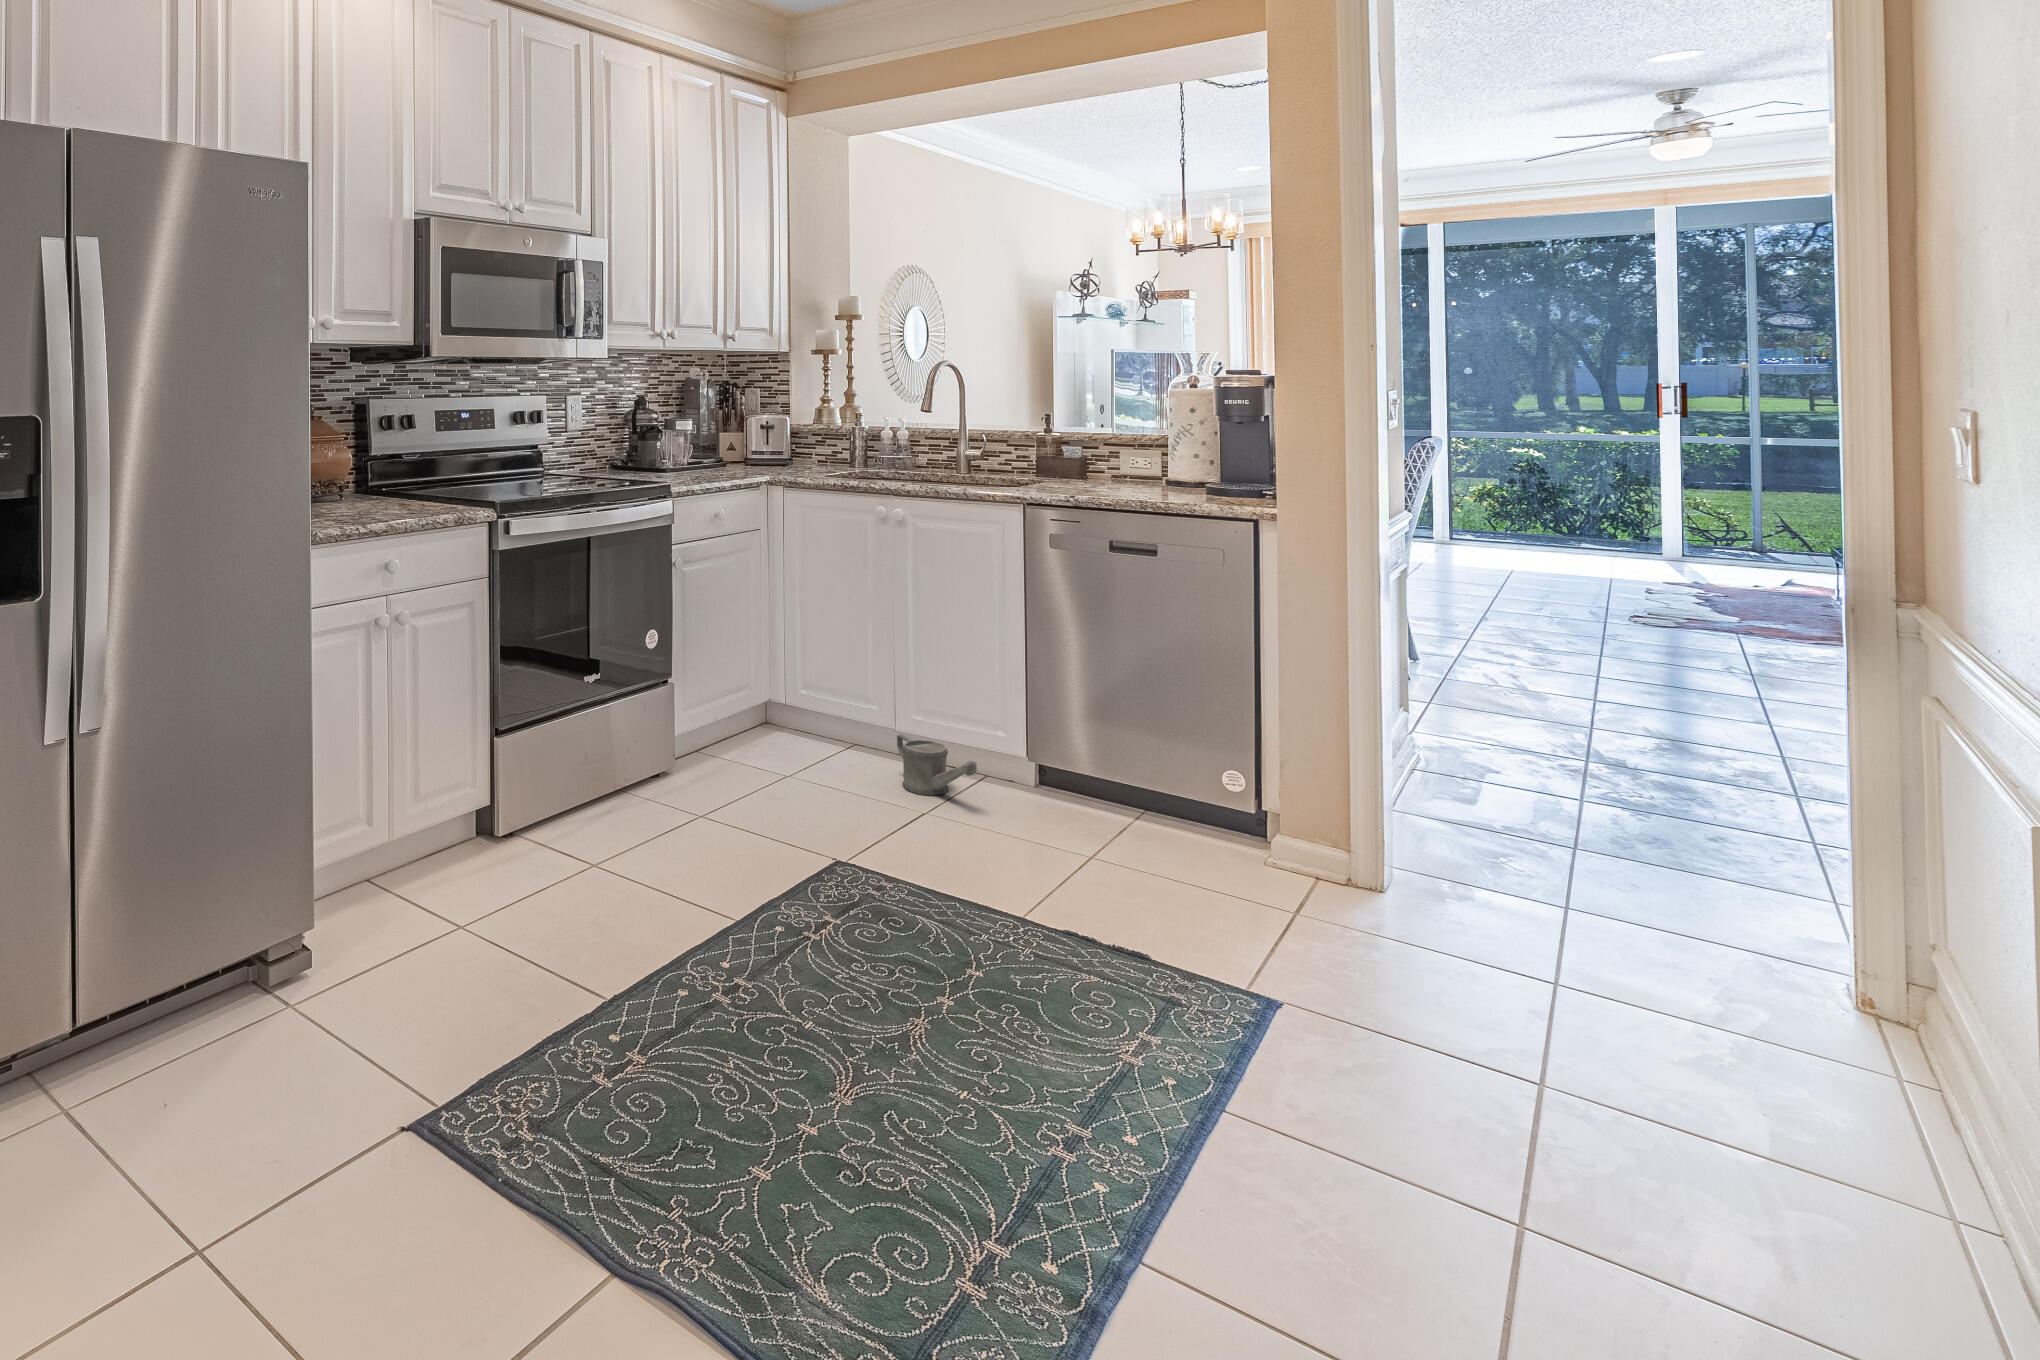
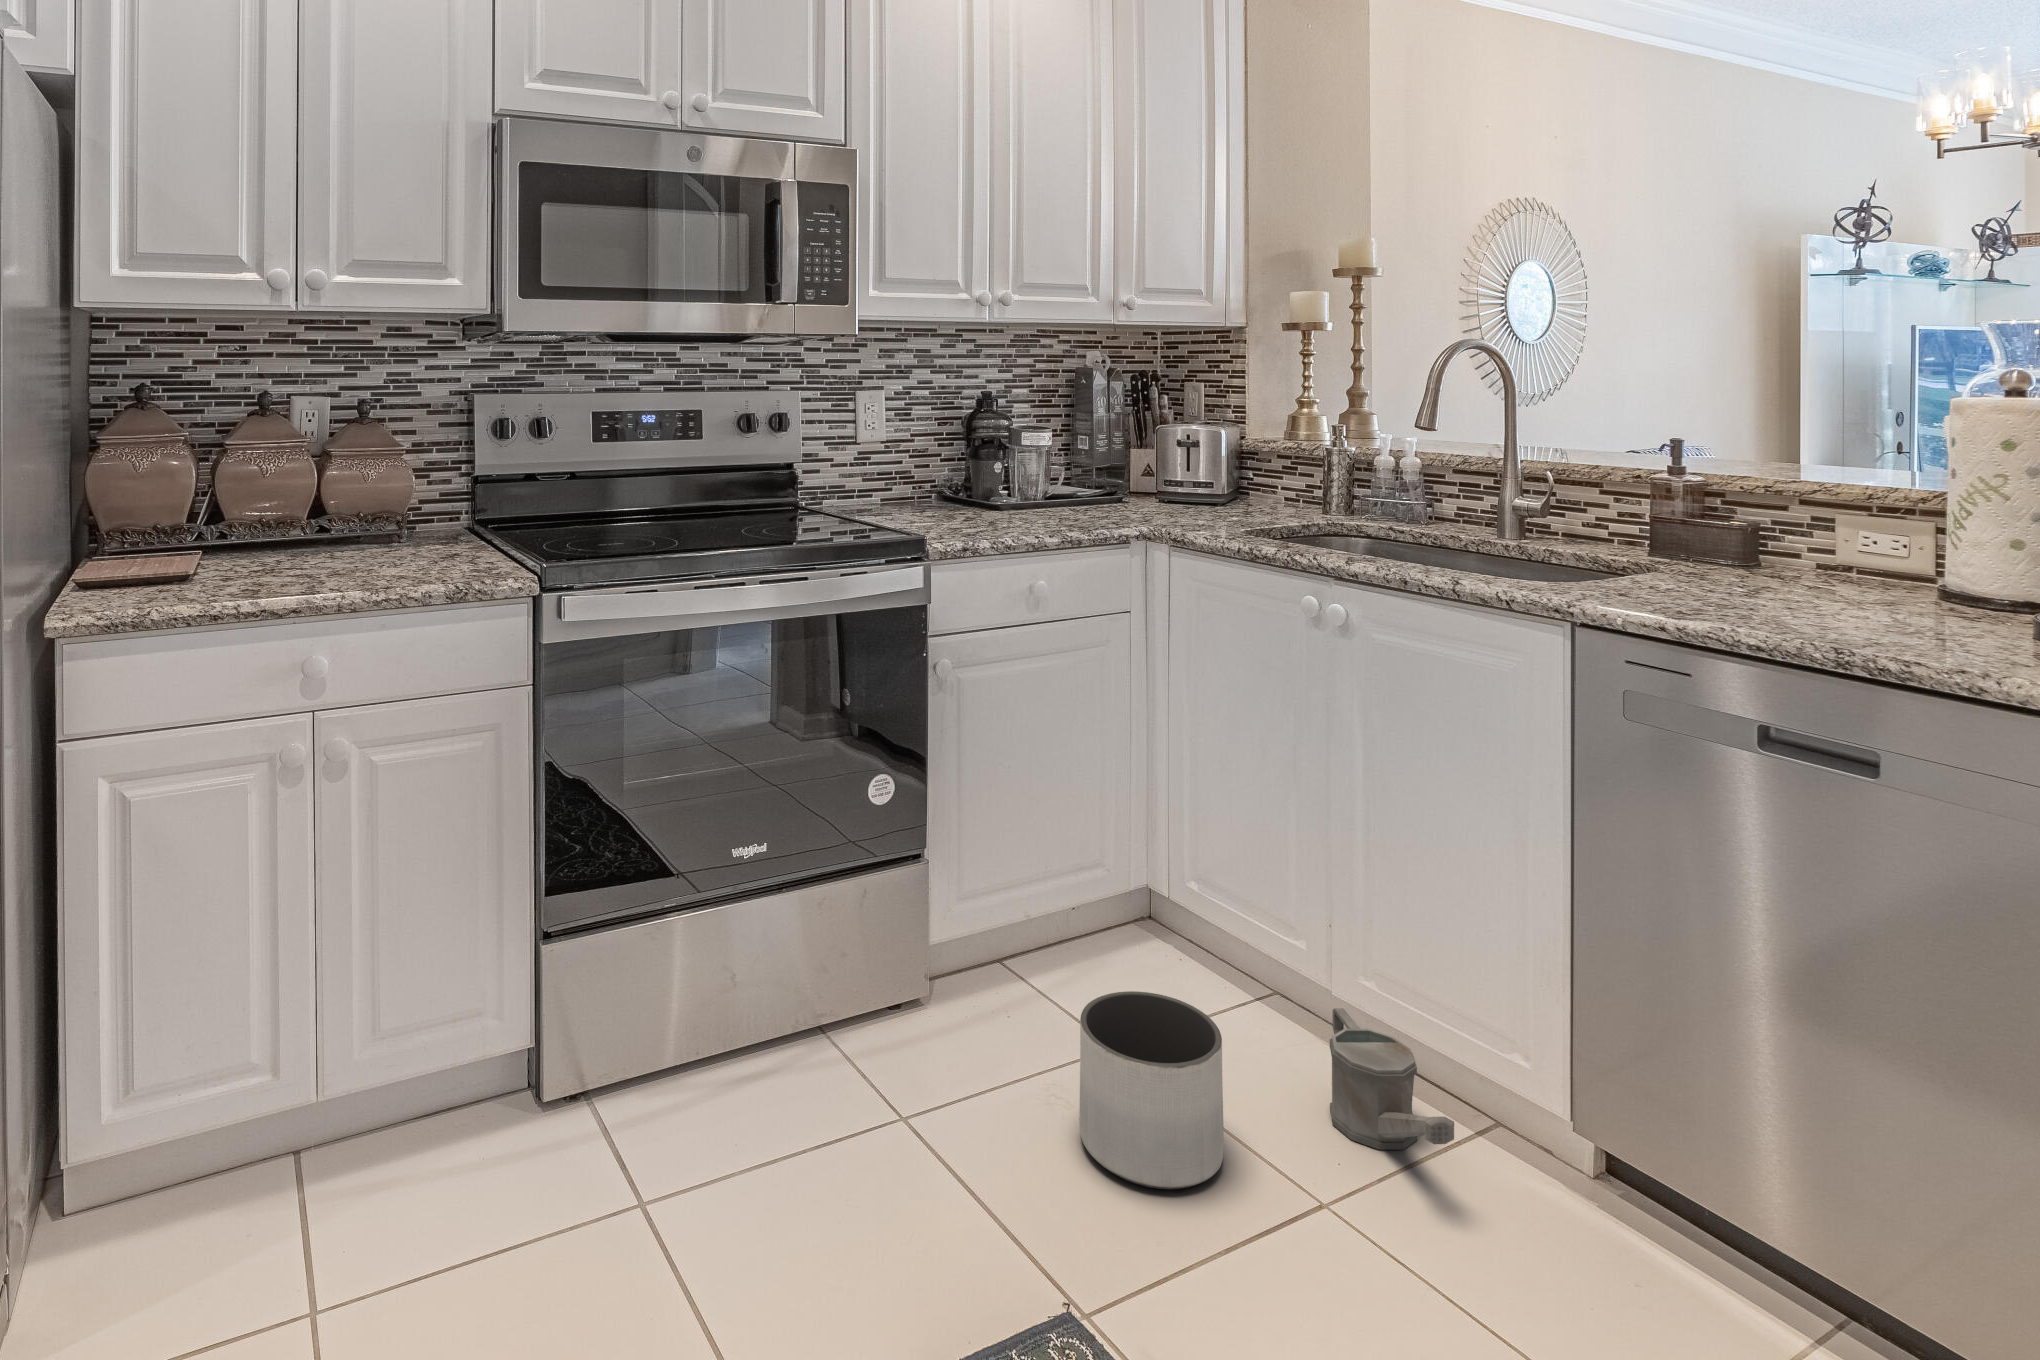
planter: none [786,731,865,823] -> present [1079,991,1224,1189]

